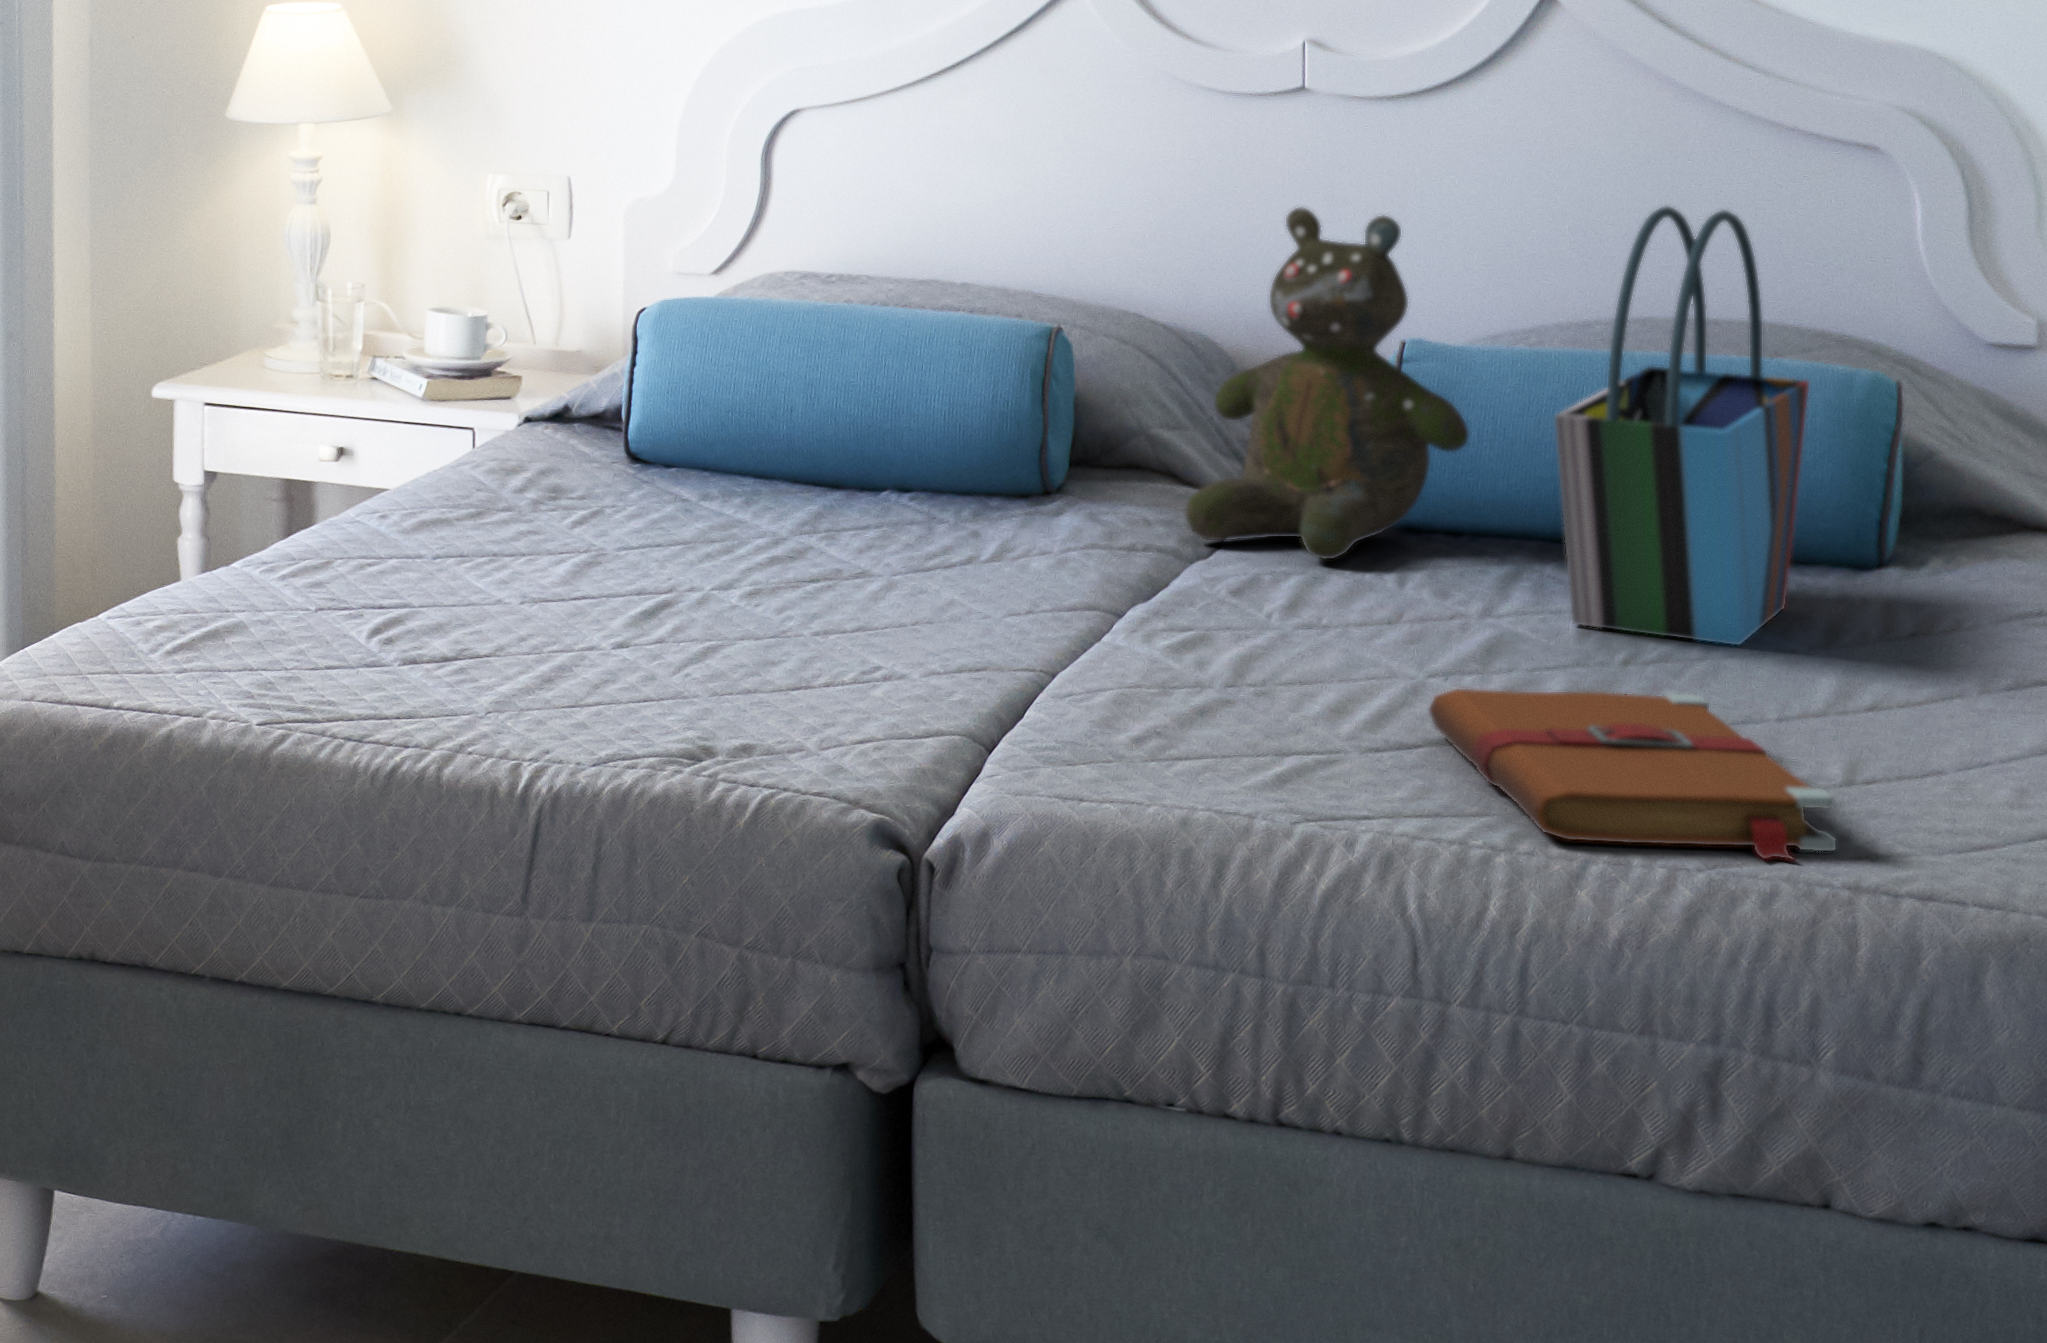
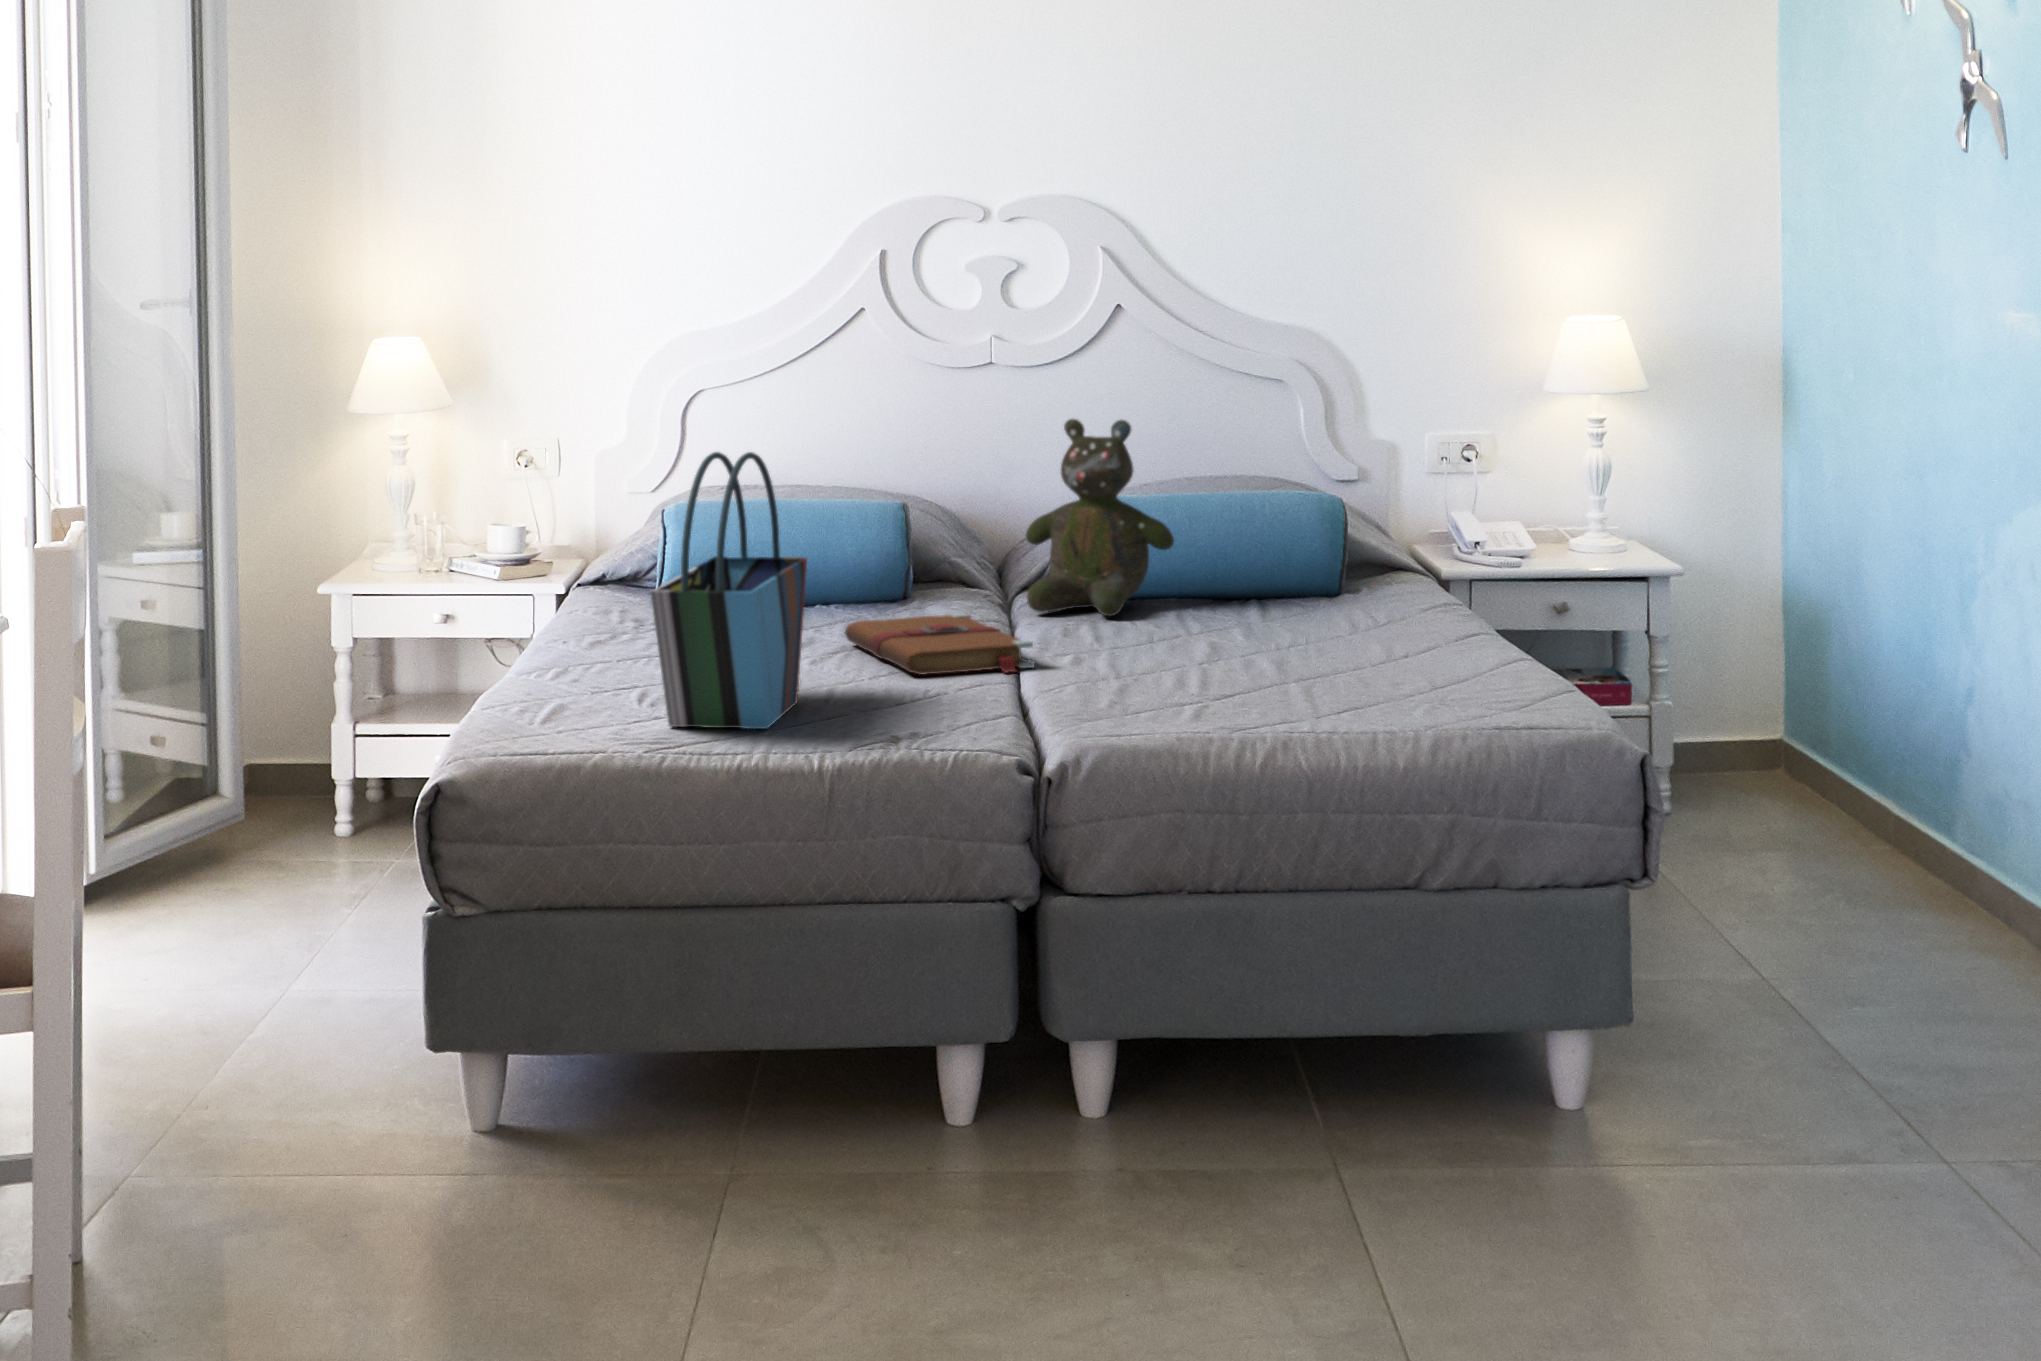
tote bag: present [1555,207,1809,645] -> present [651,452,807,729]
book: present [1429,689,1836,859] -> present [845,613,1035,675]

